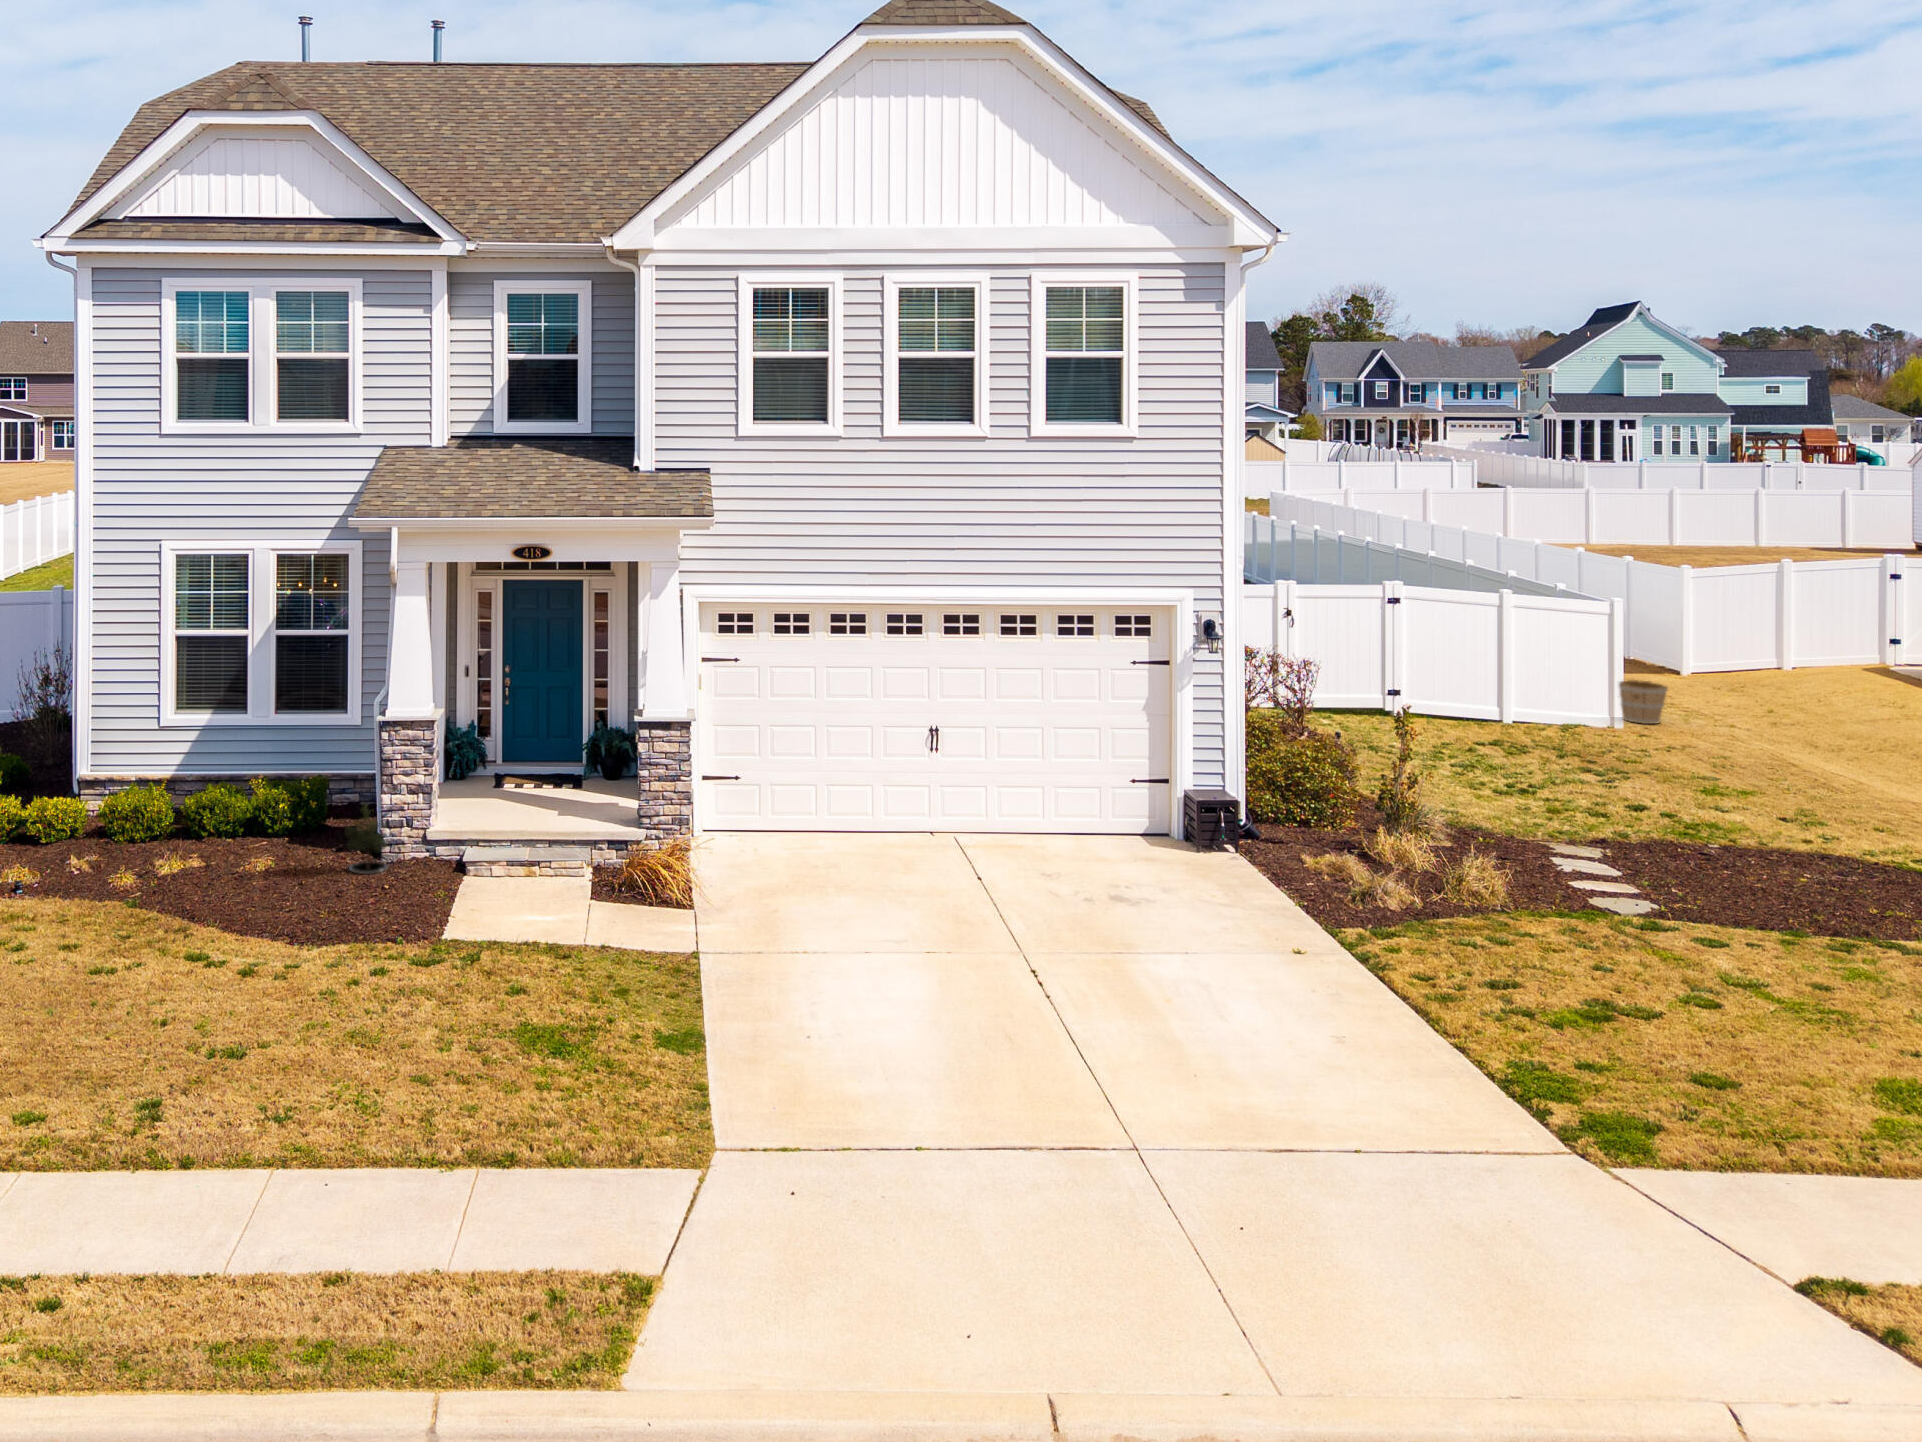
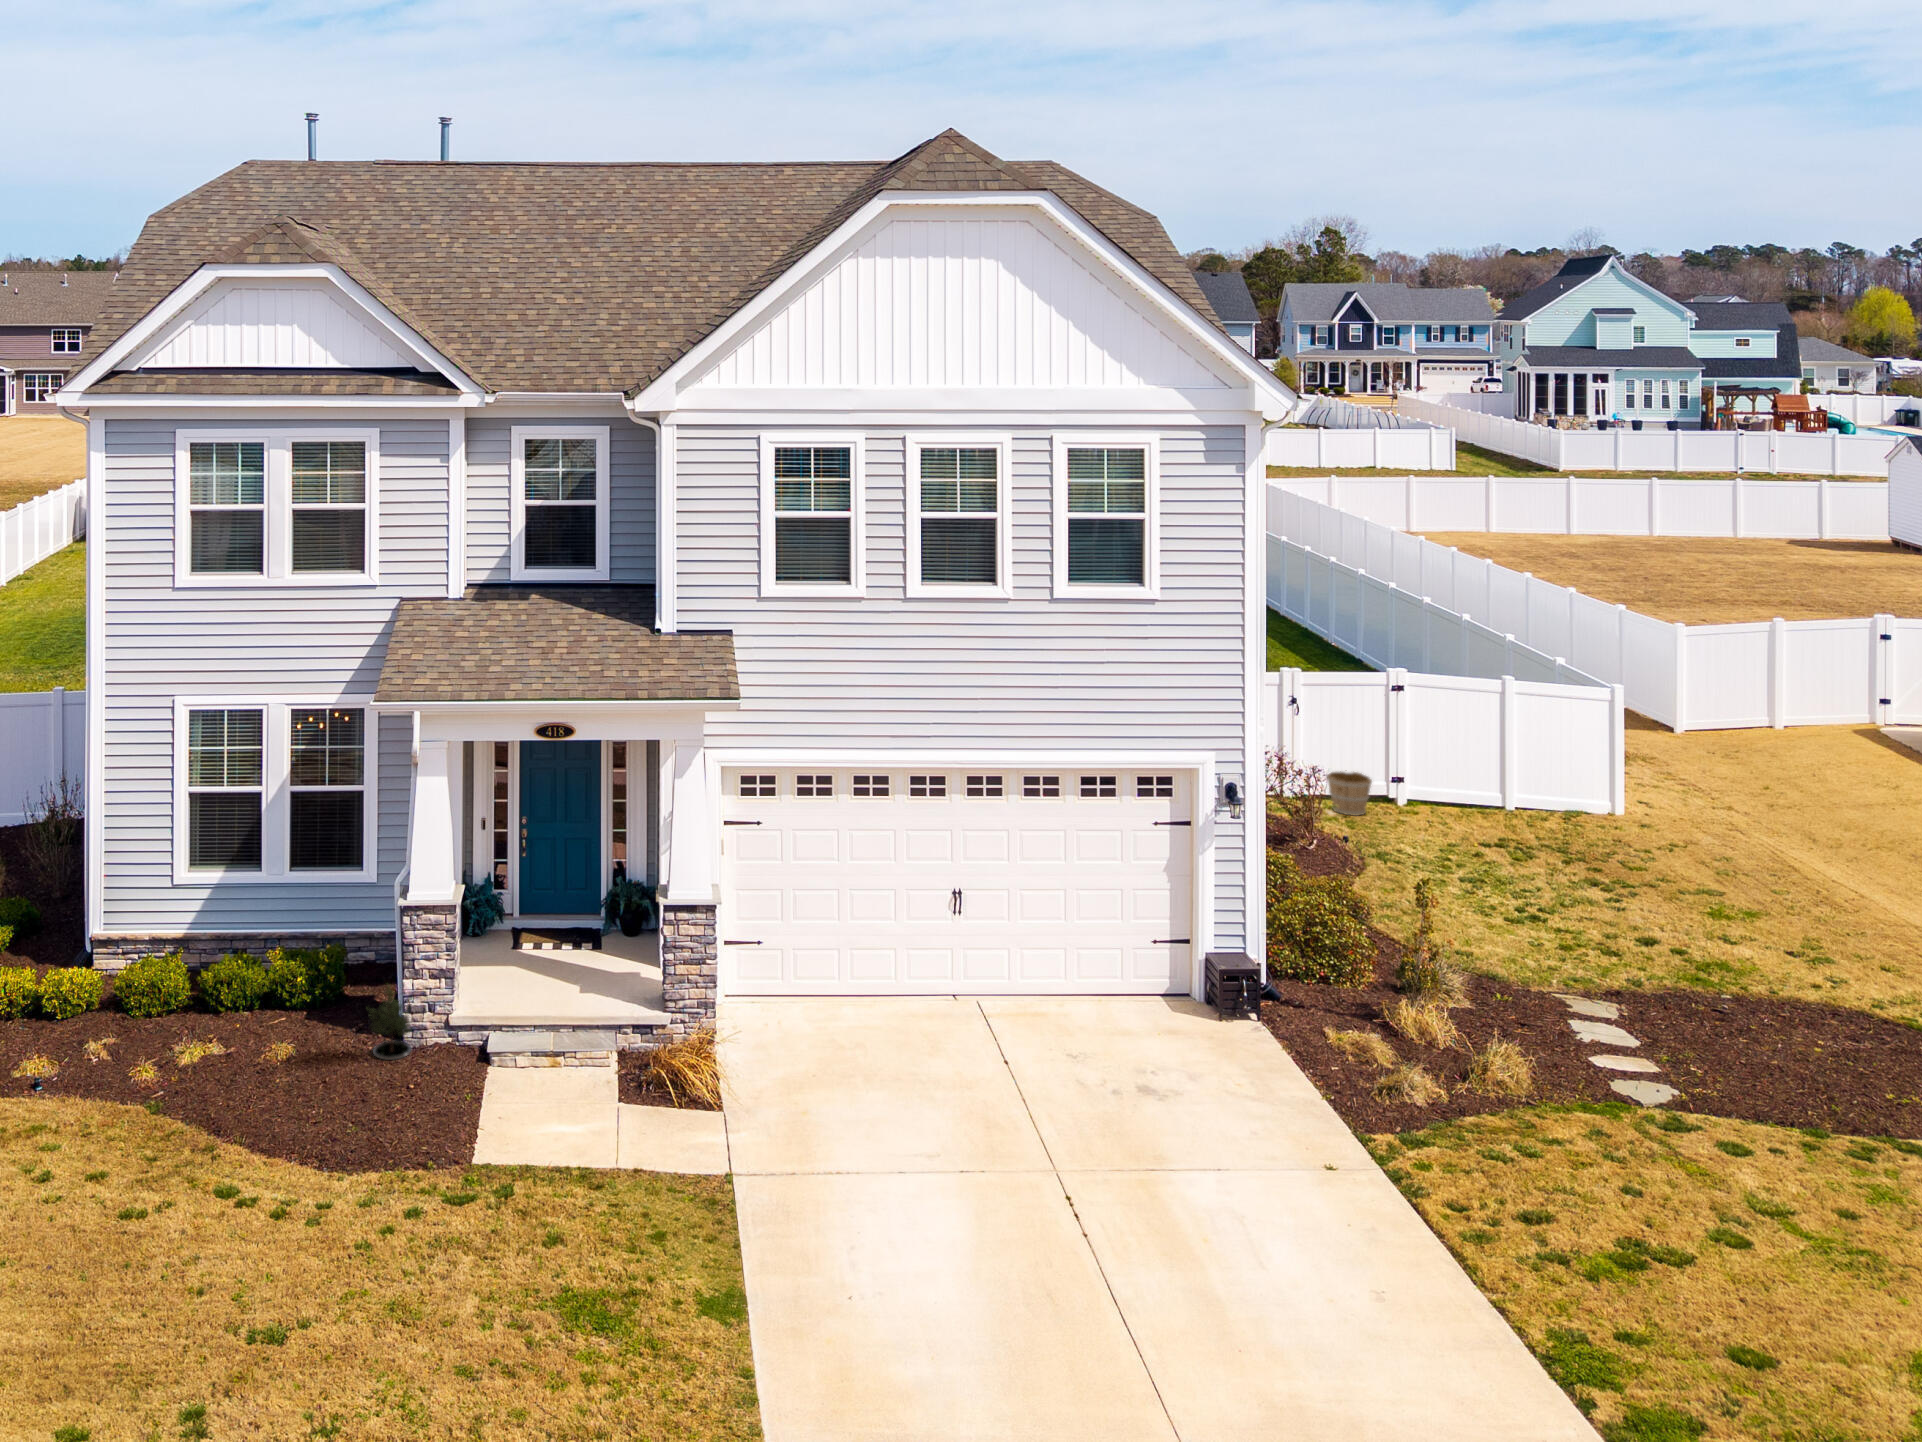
wooden bucket: present [1619,680,1668,724] -> present [1327,771,1372,816]

